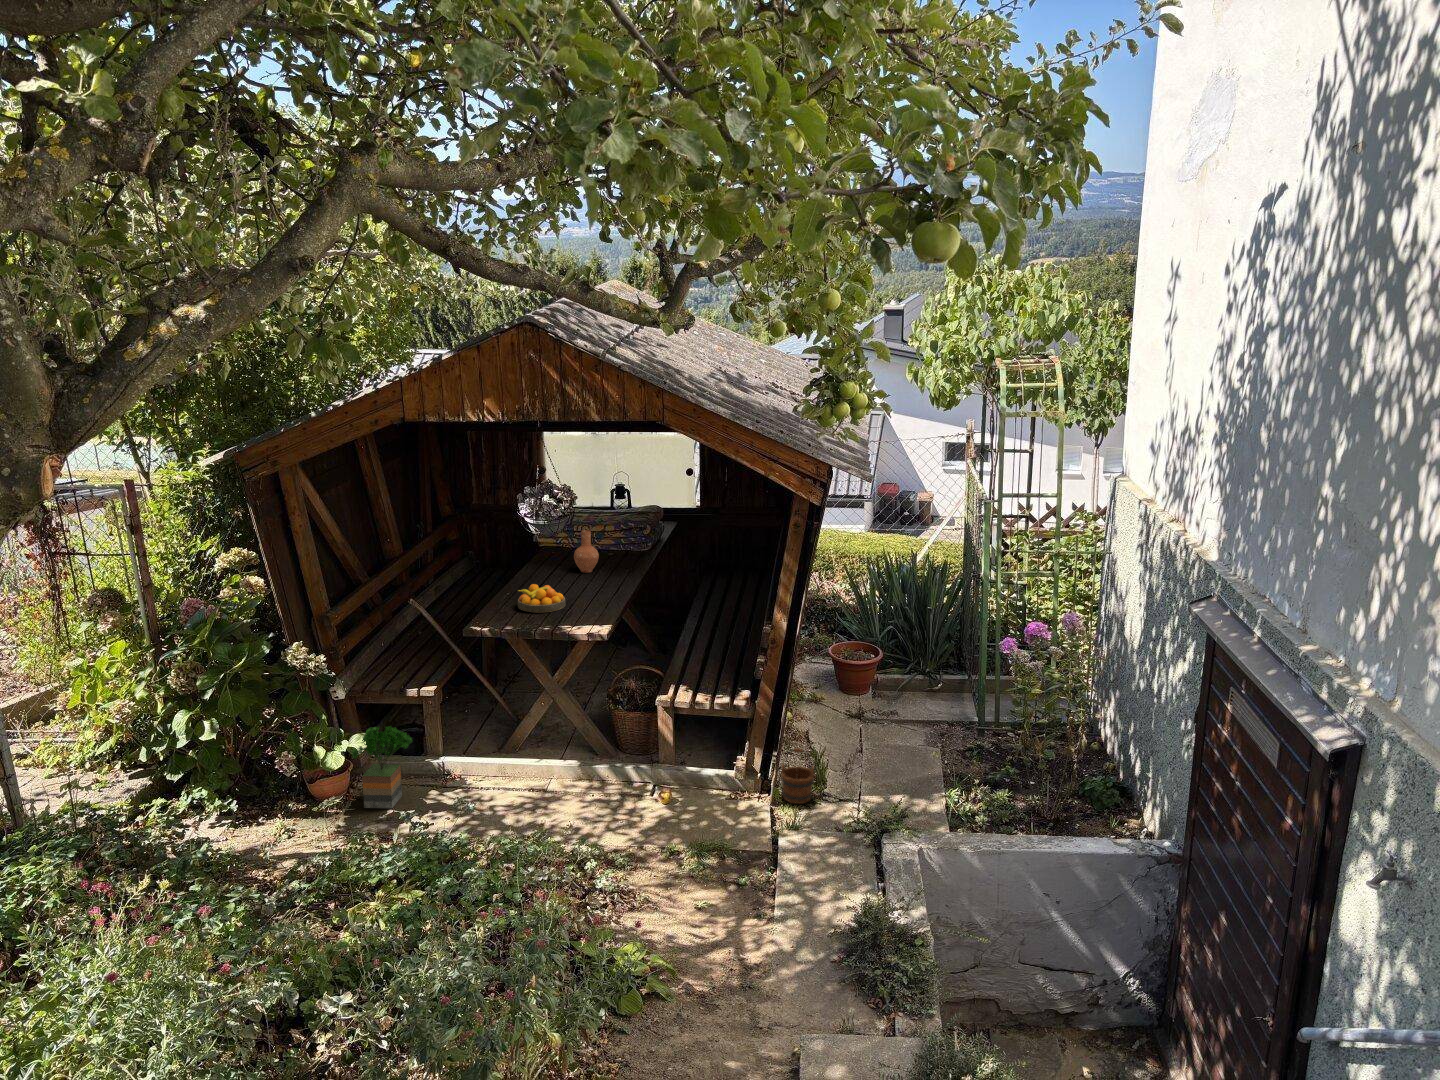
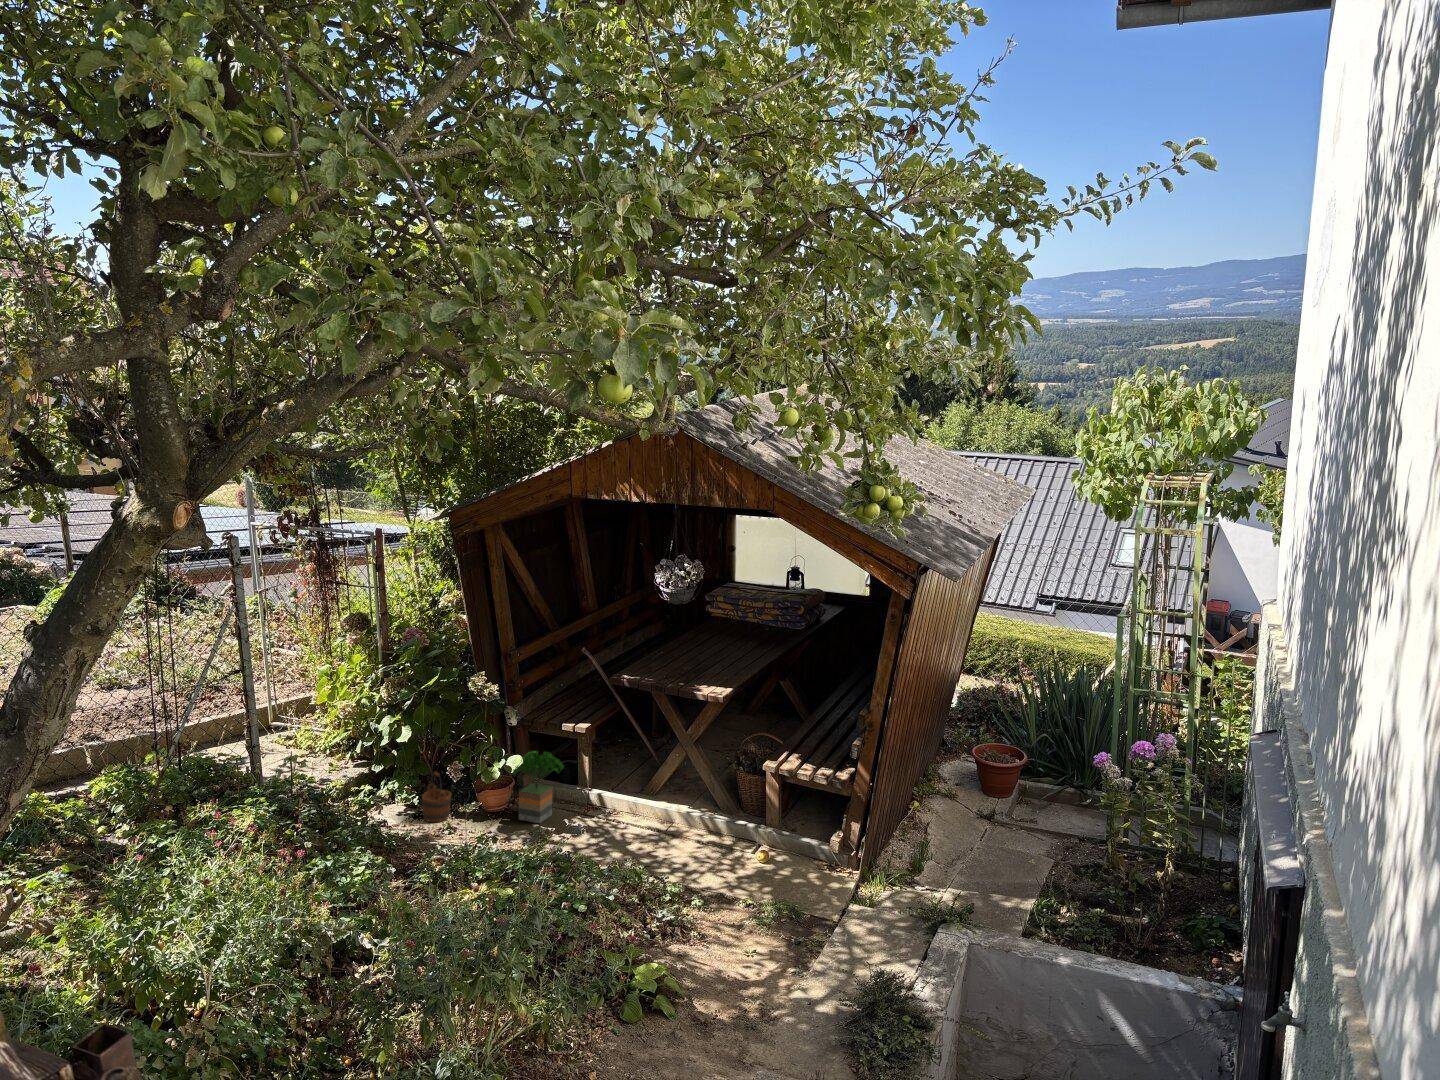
vase: present [574,530,599,573] -> none [739,601,762,640]
fruit bowl: present [518,584,566,612] -> none [673,643,715,669]
wooden bucket: present [781,748,815,804] -> present [421,772,451,822]

